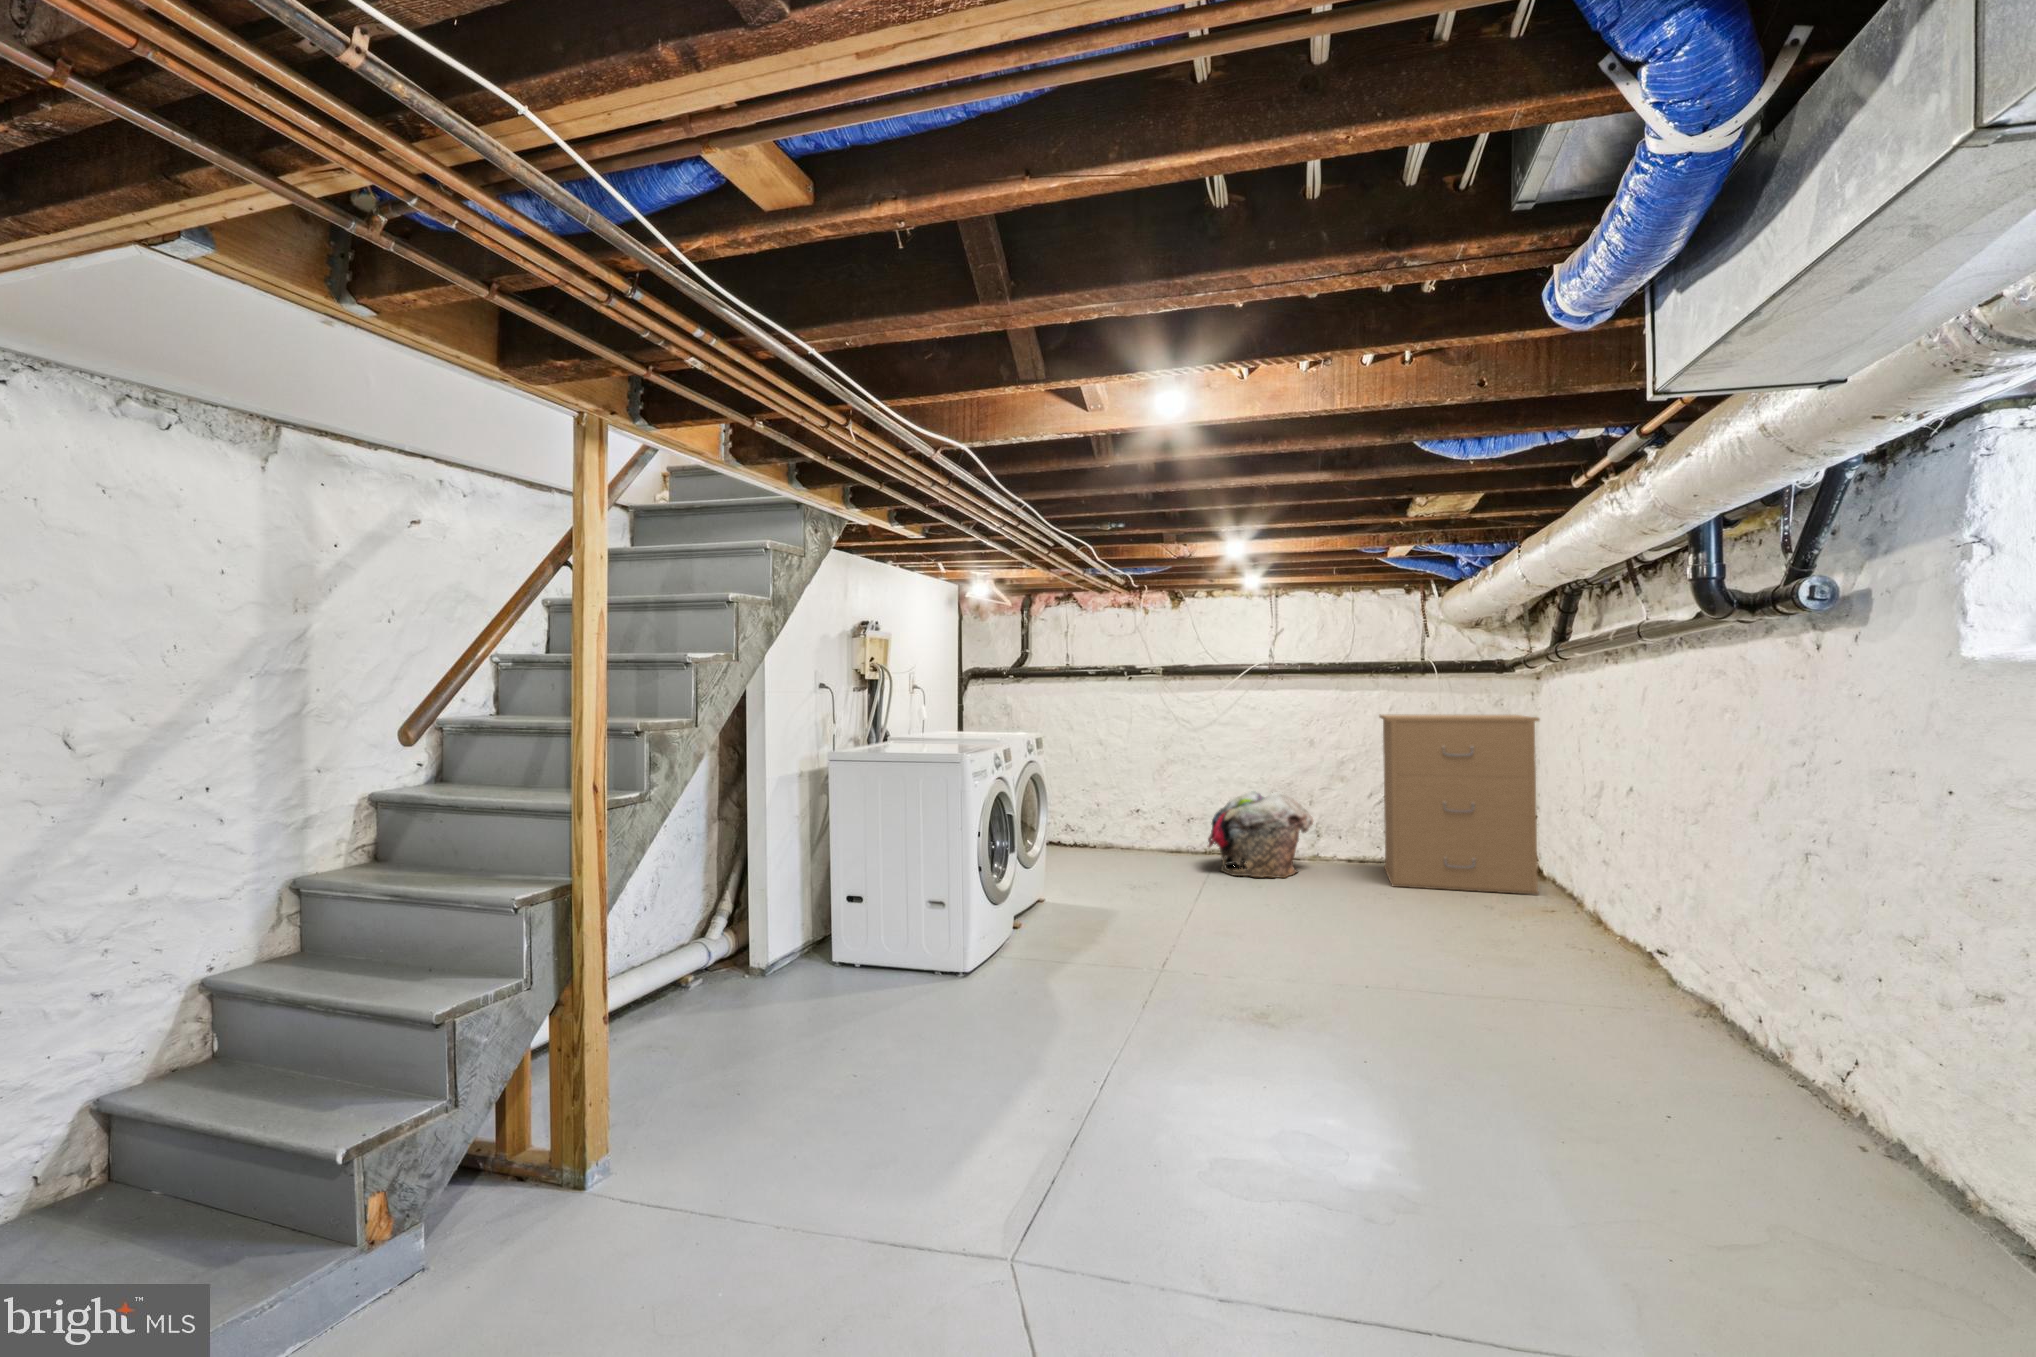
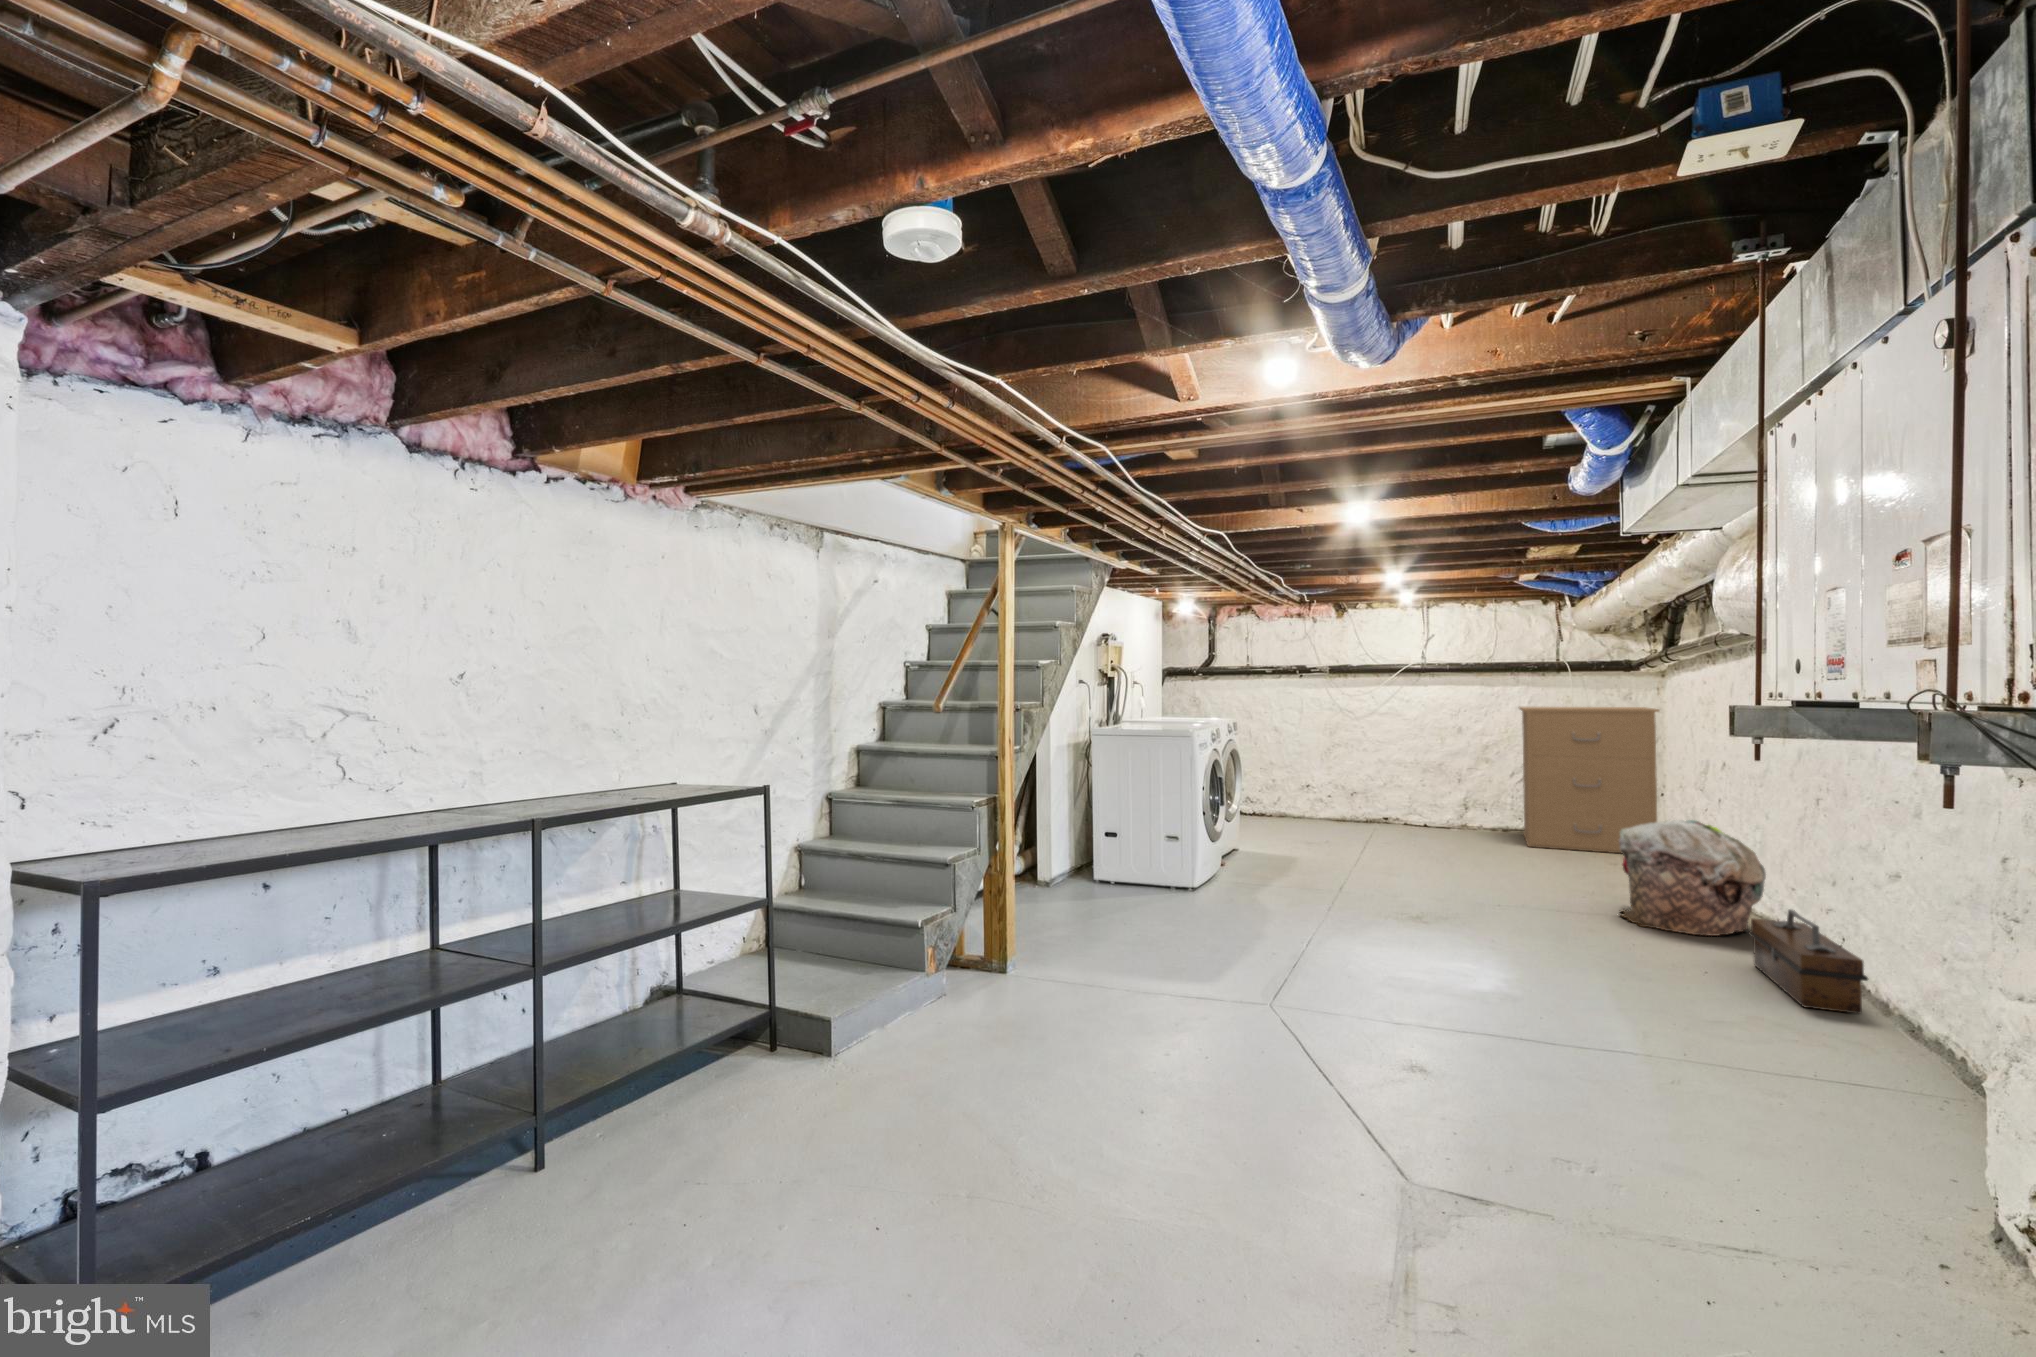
laundry basket: present [1207,791,1313,878] -> present [1619,820,1766,936]
toolbox: none [1712,1013,1922,1191] -> present [1748,909,1868,1014]

